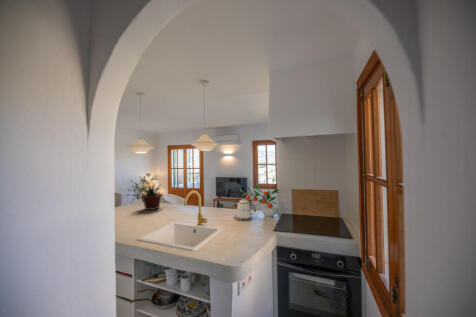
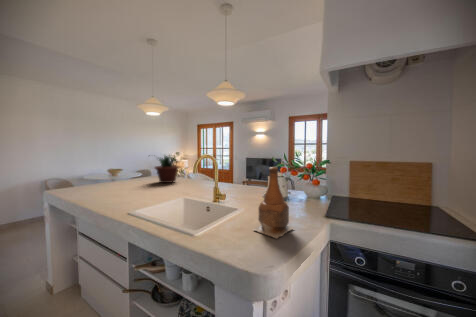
bottle: none [230,202,254,247] -> present [254,167,293,238]

